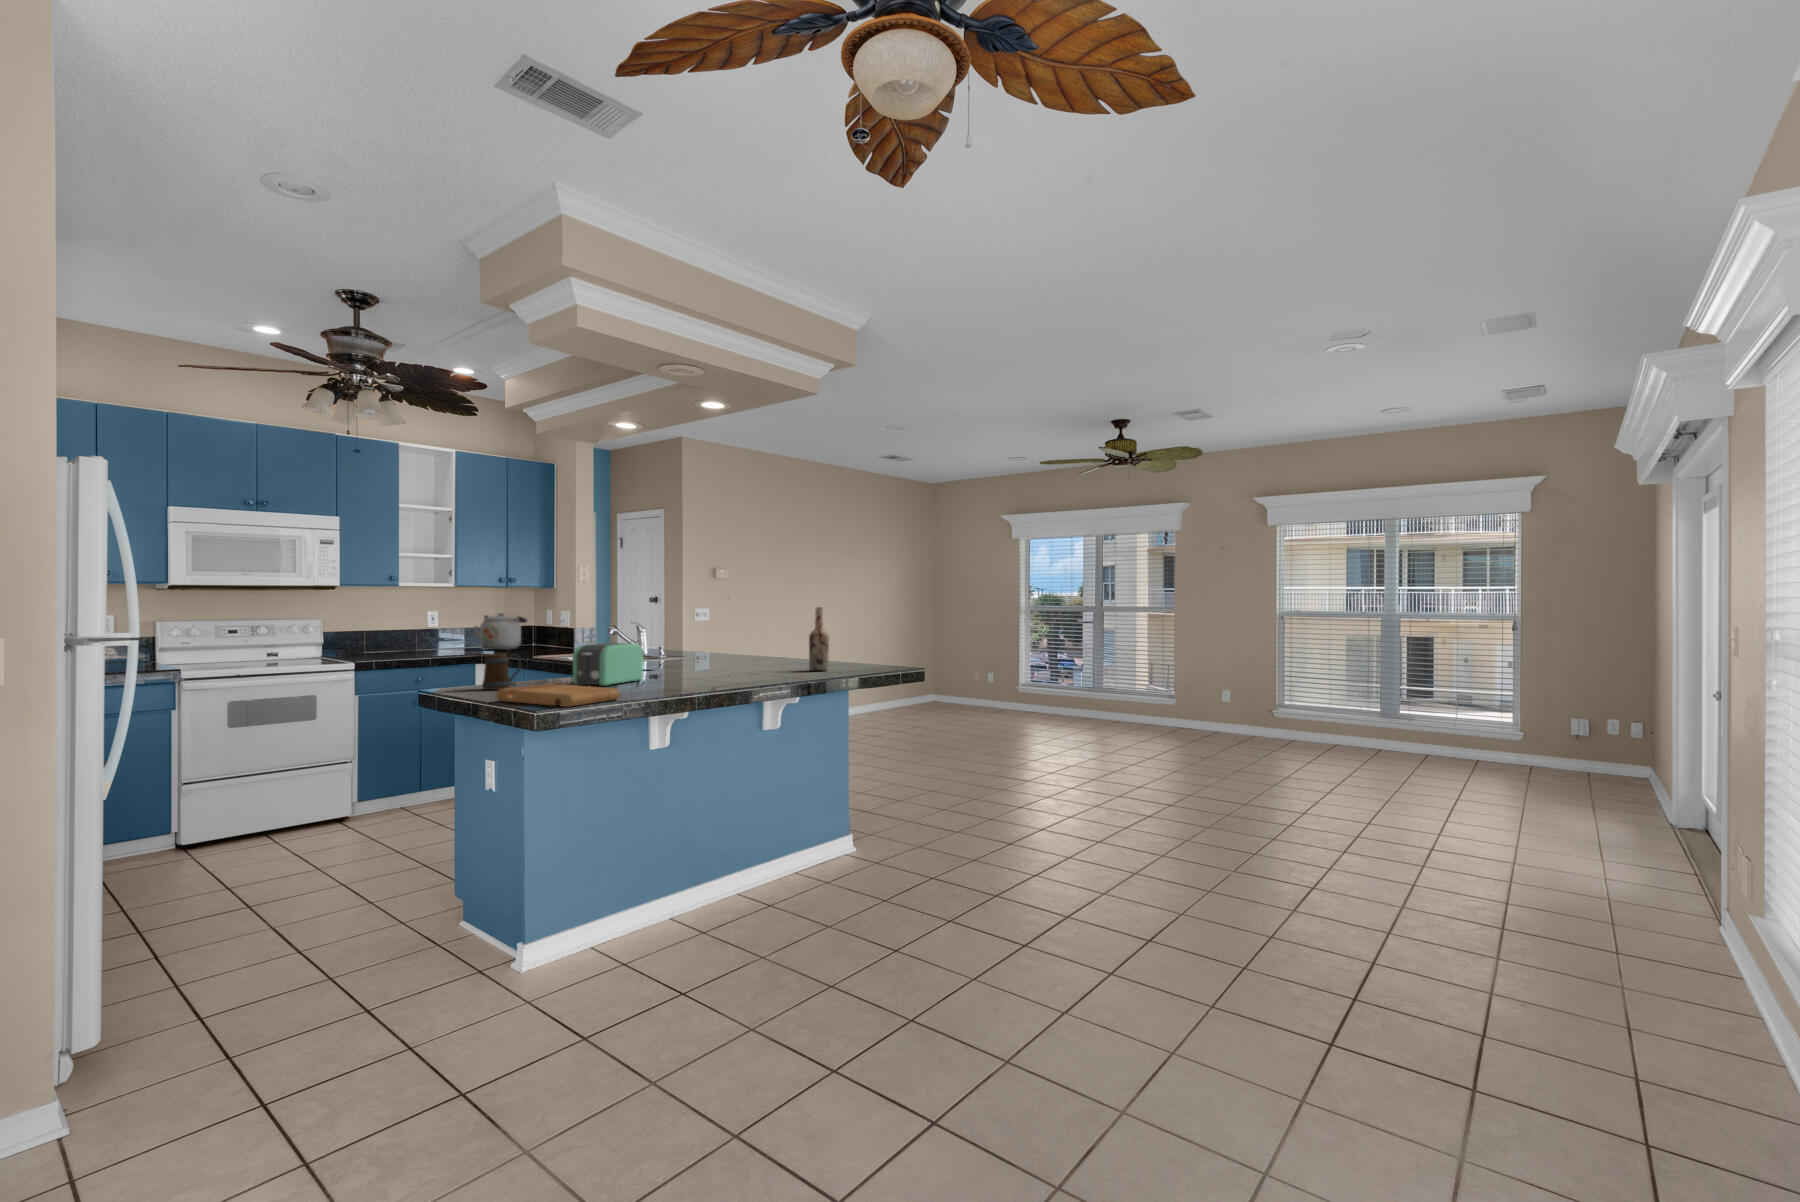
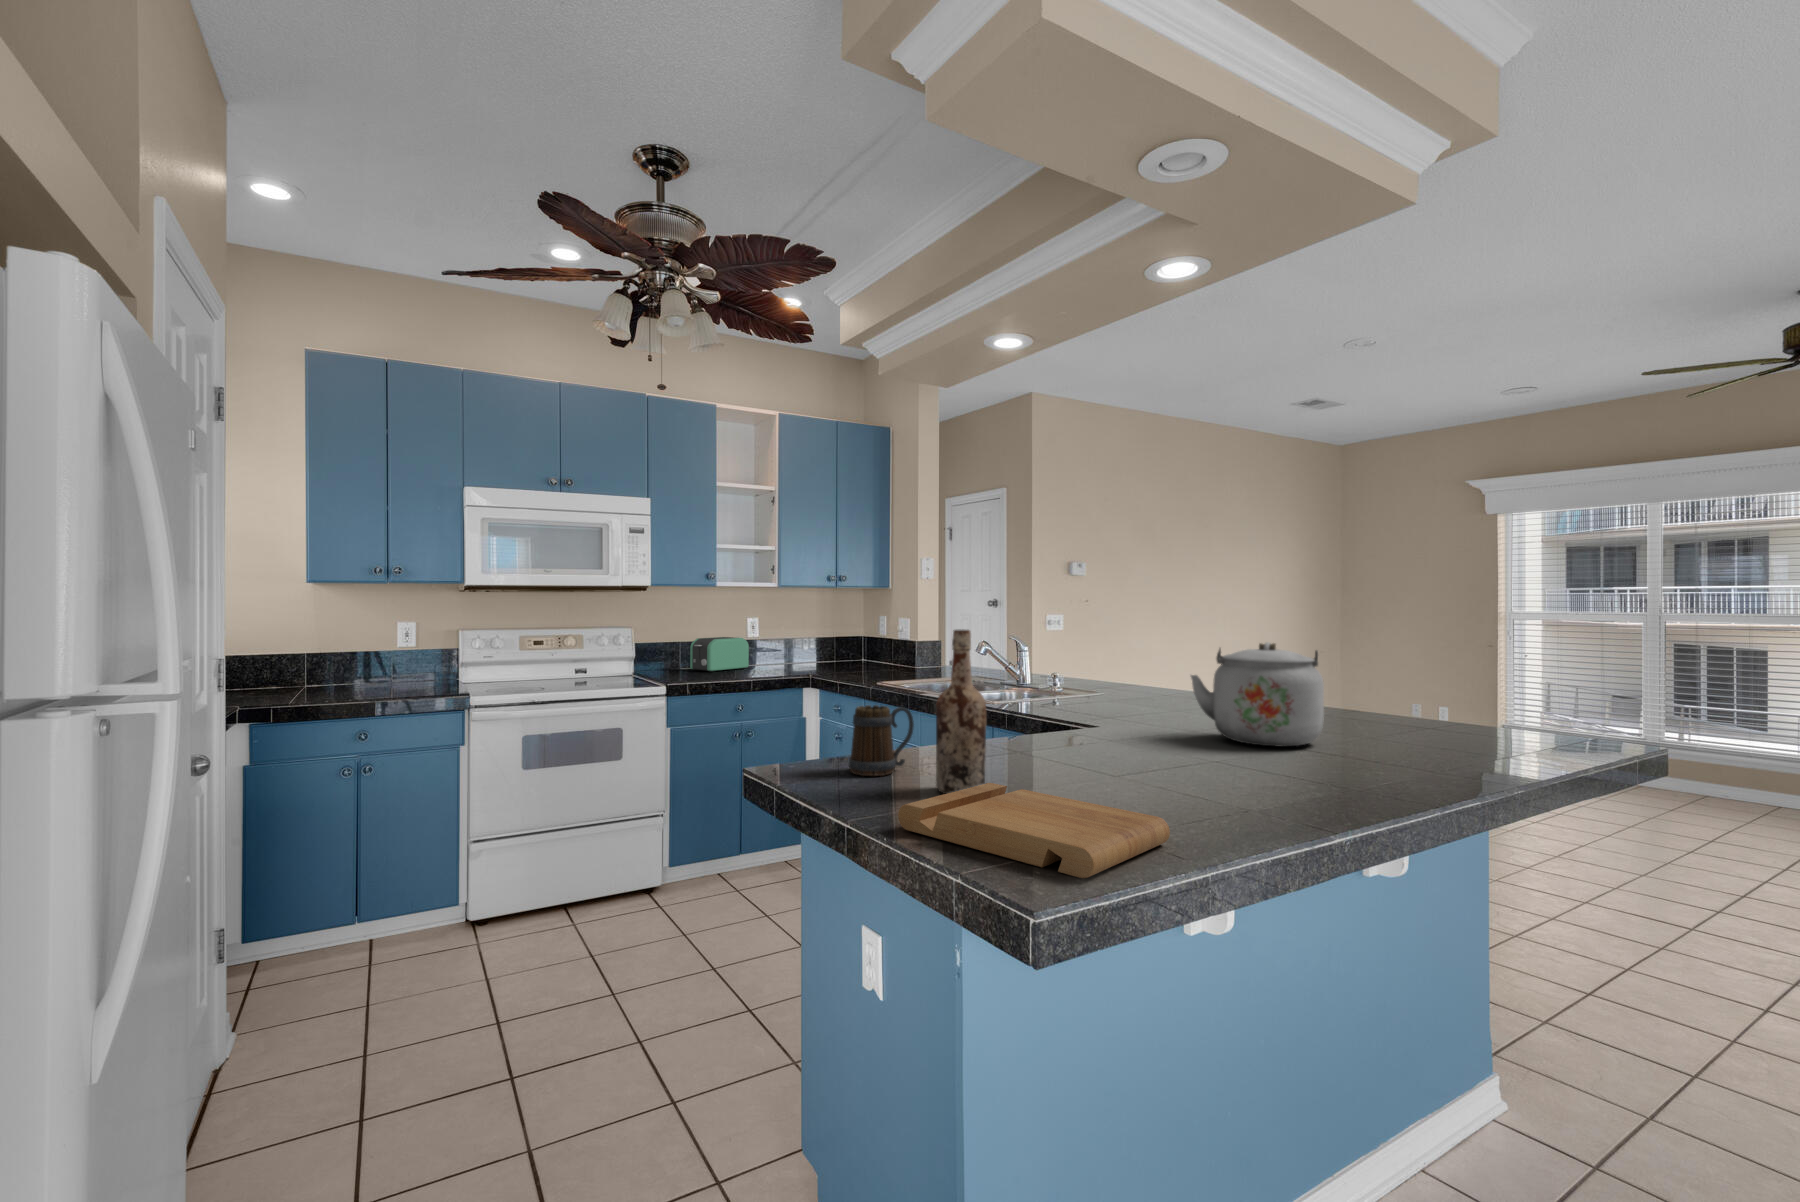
wine bottle: present [809,607,829,671] -> present [936,630,986,794]
kettle: present [475,613,527,650] -> present [1191,642,1324,746]
toaster: present [573,643,643,686] -> present [690,637,749,672]

